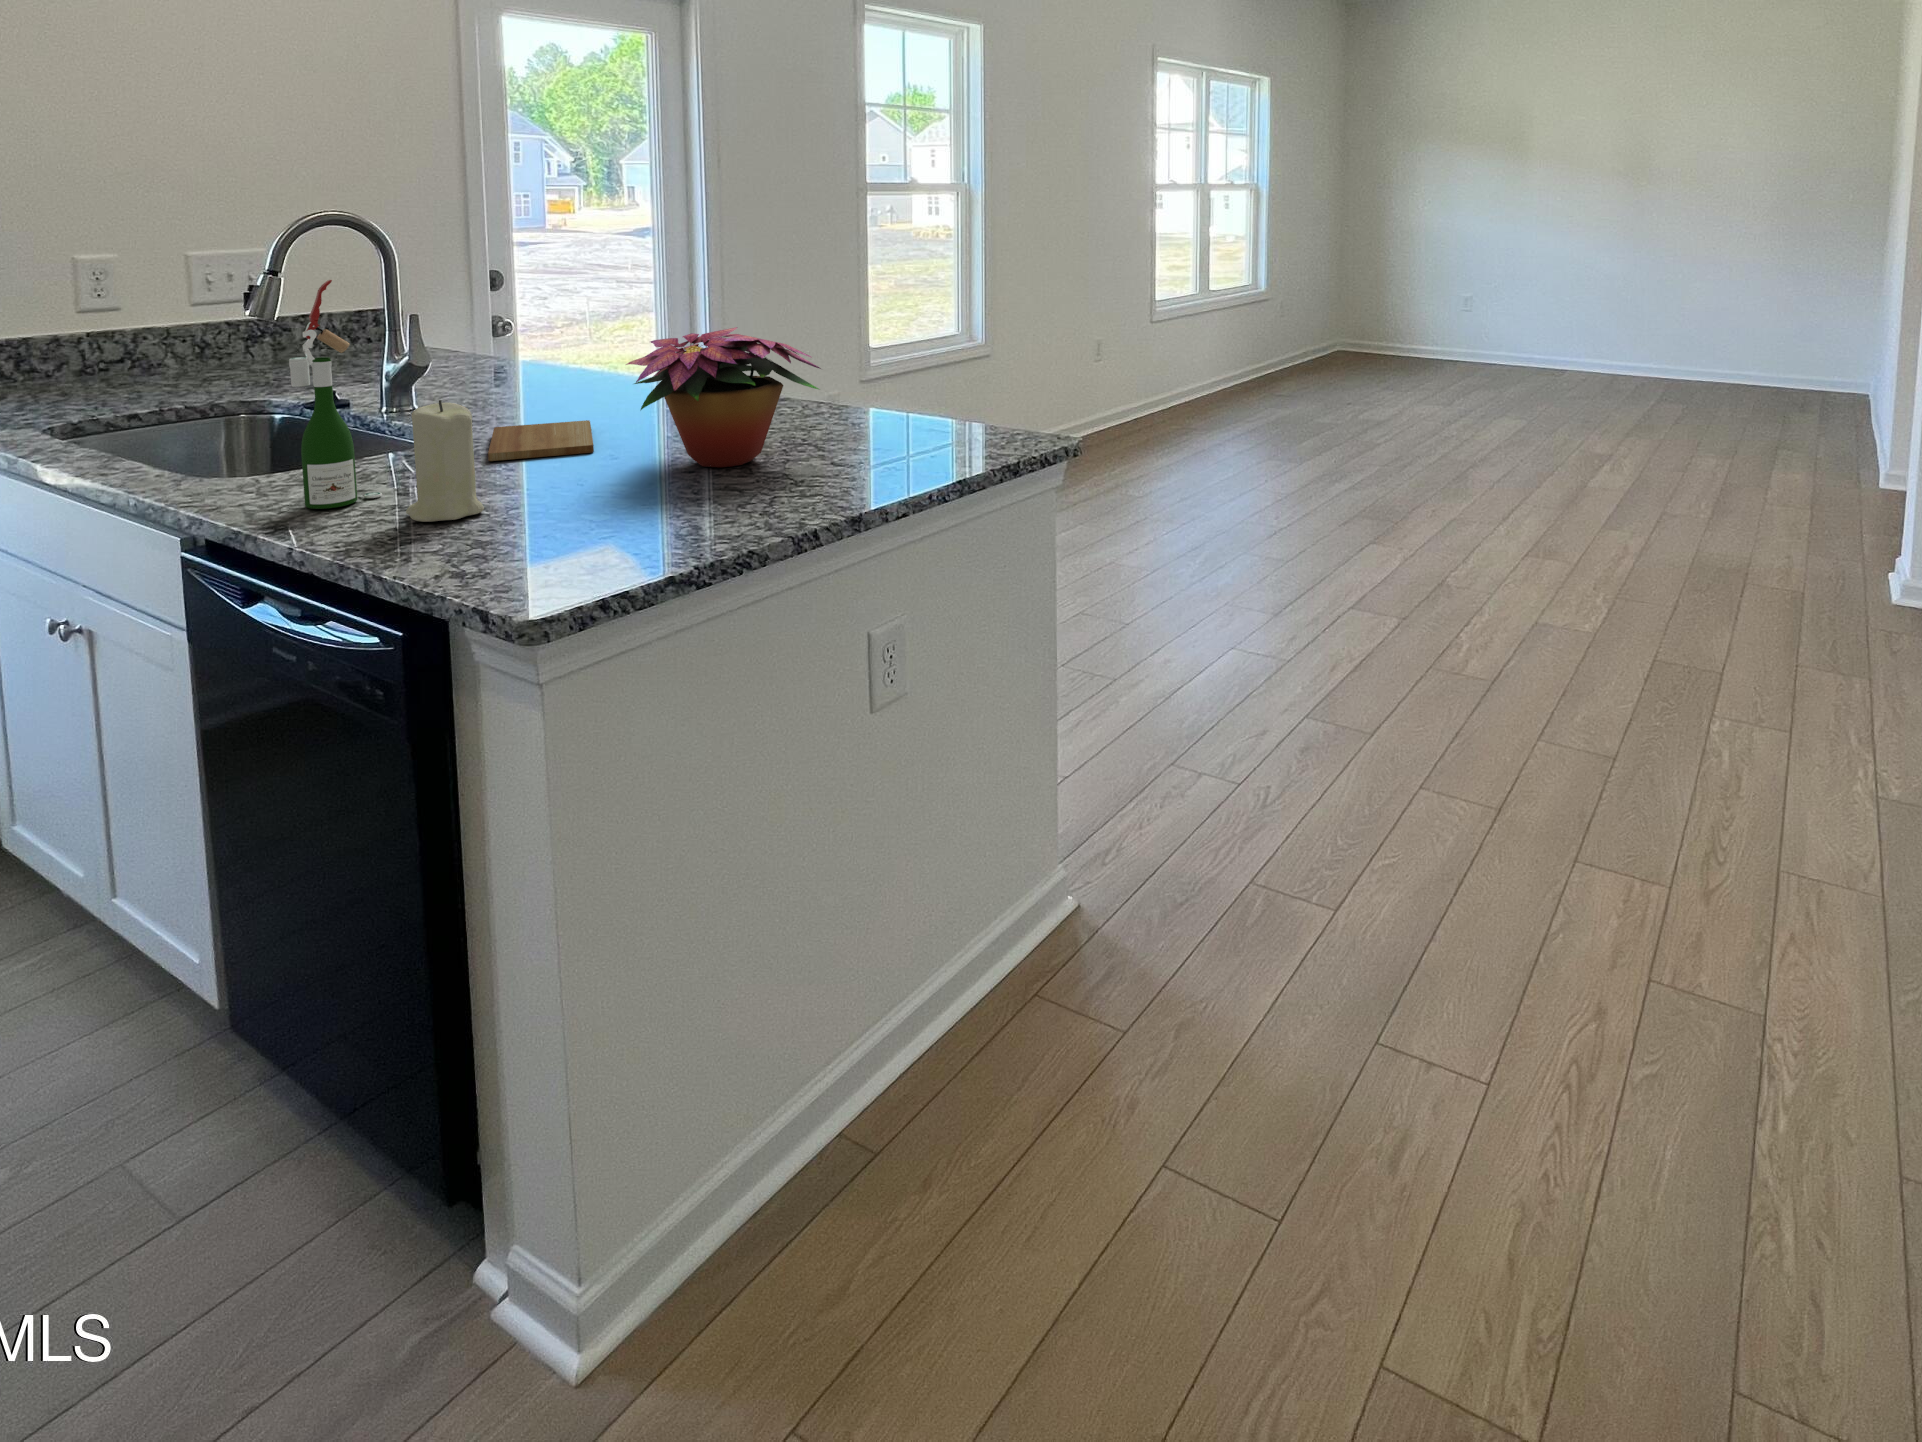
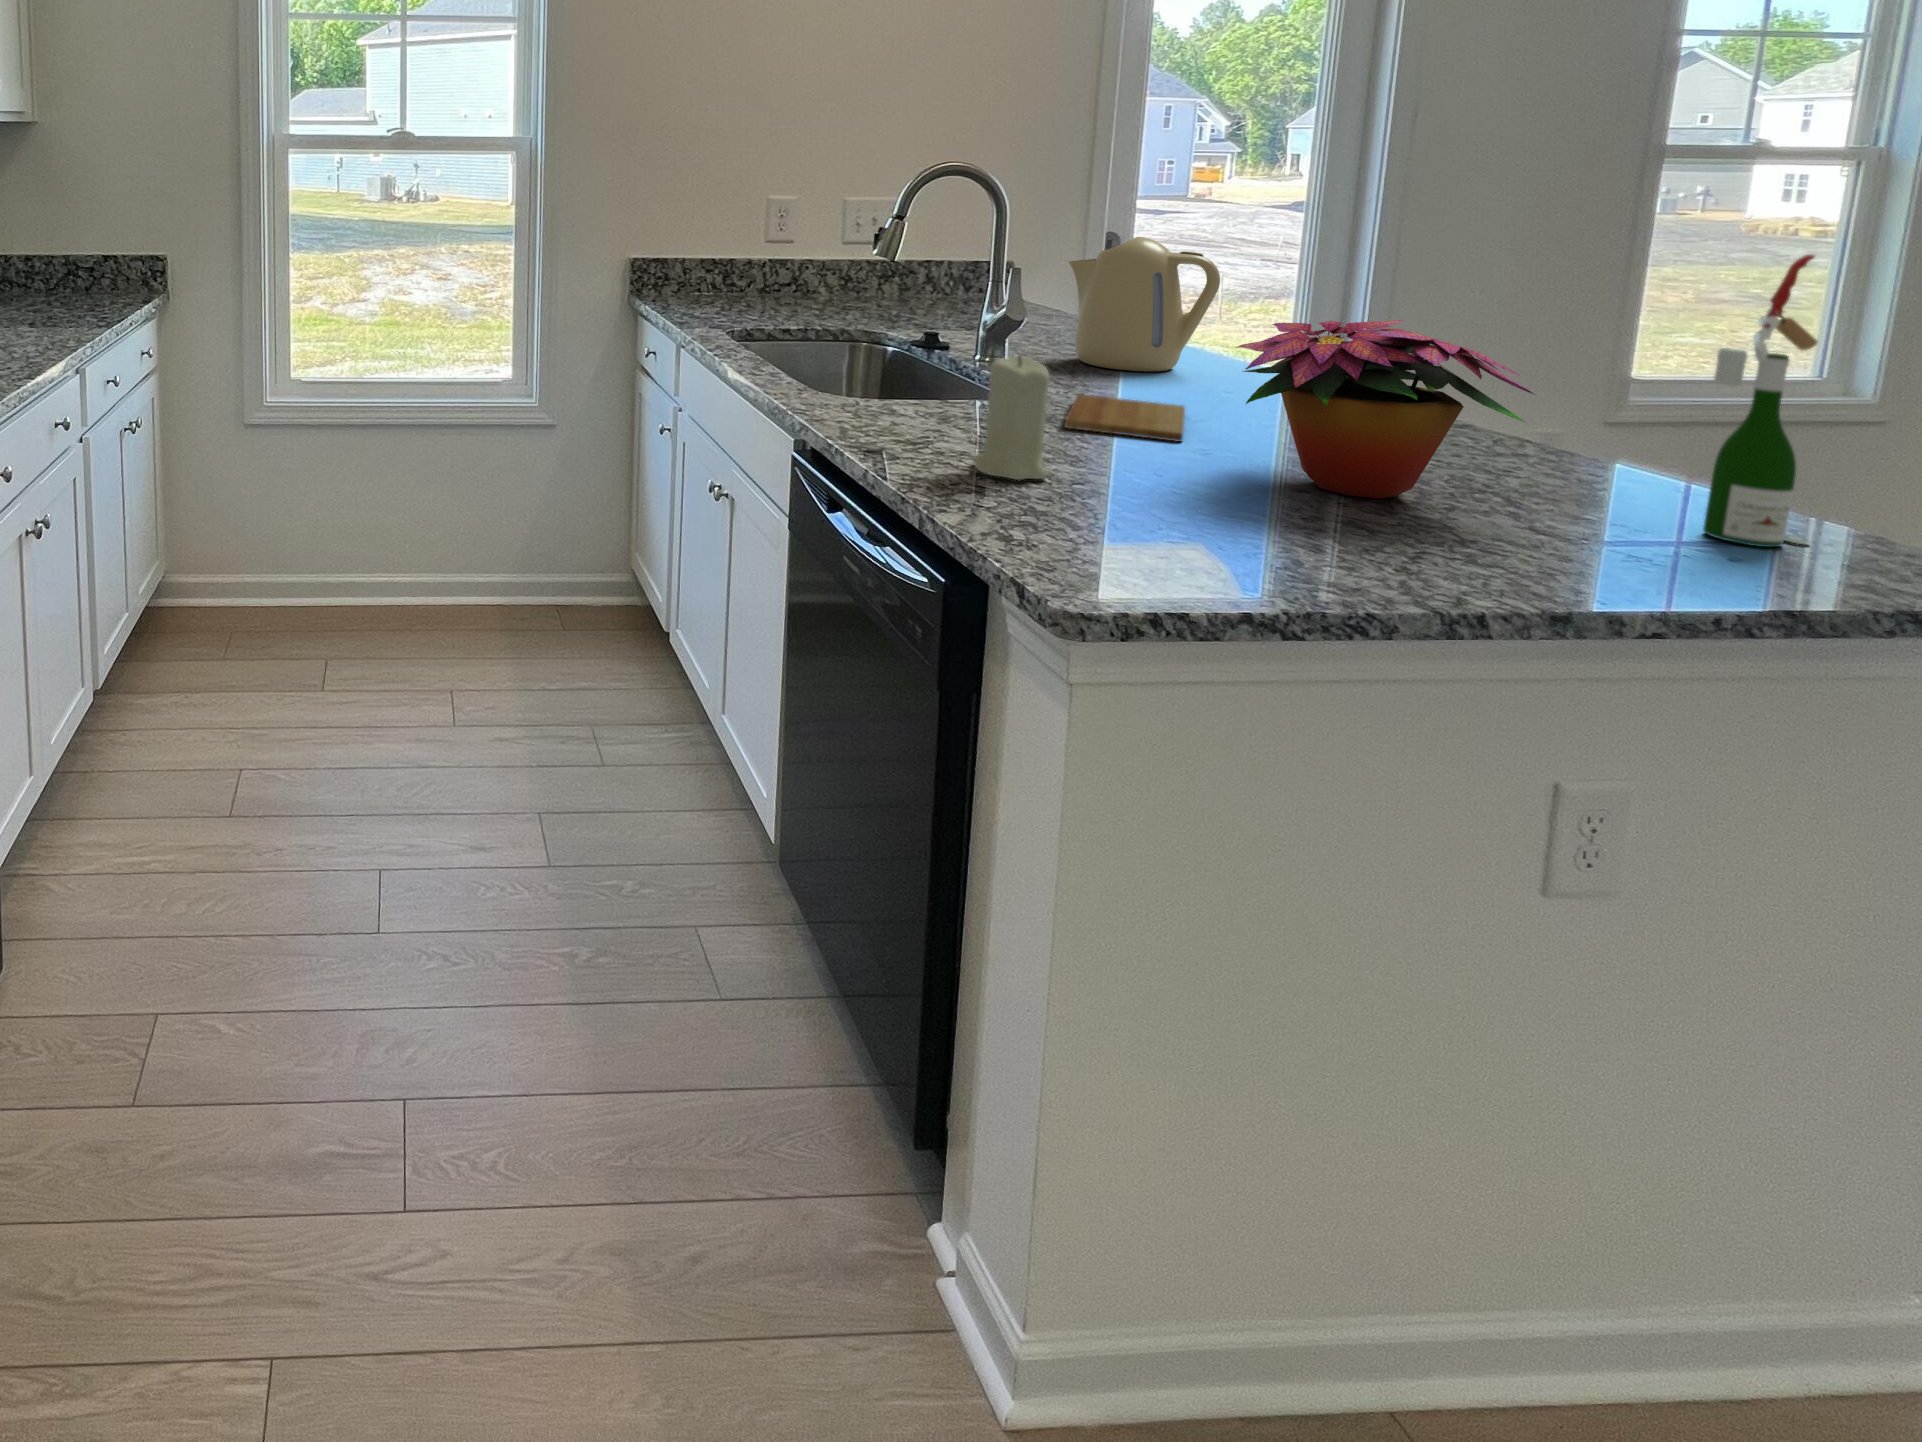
kettle: none [462,275,600,398] -> present [1069,237,1220,372]
wine bottle: present [289,280,382,509] -> present [1703,254,1818,547]

